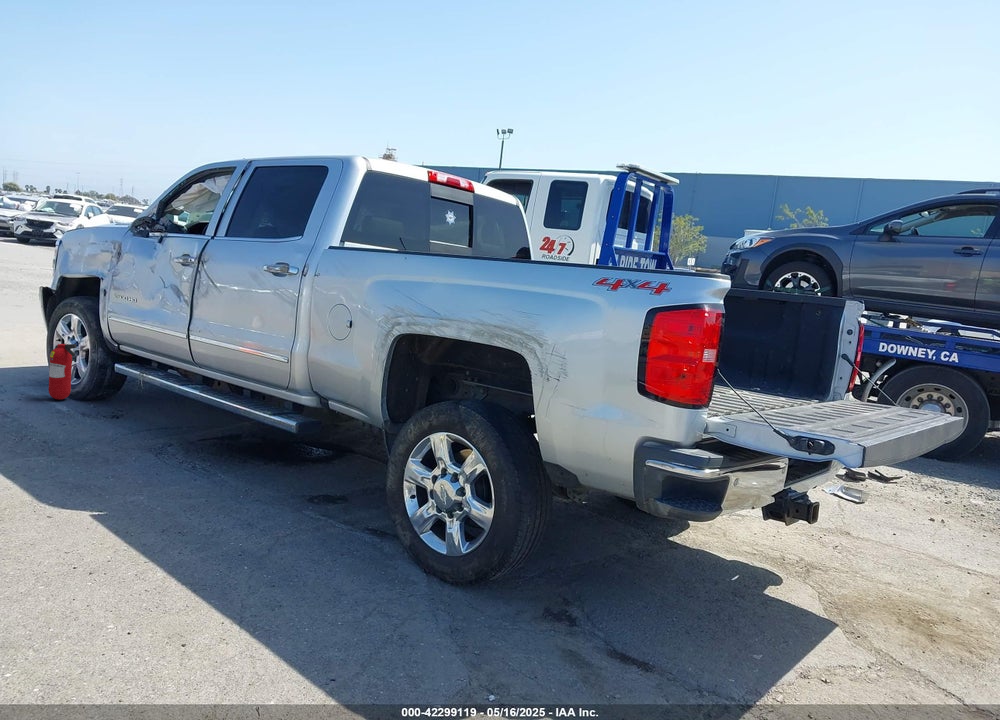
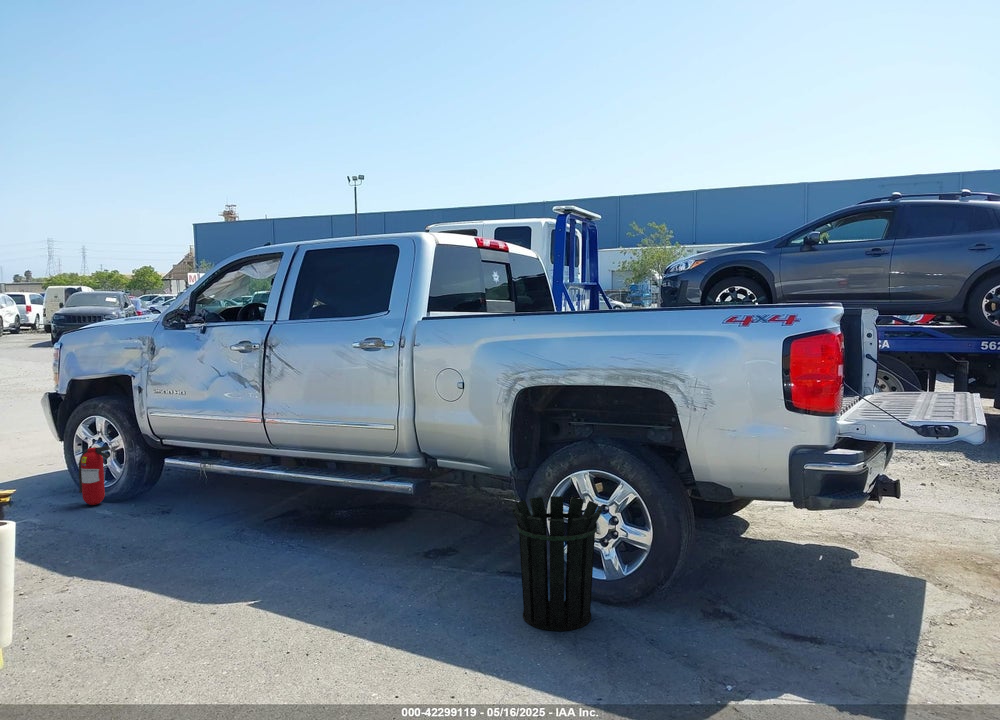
waste bin: none [339,453,441,603] -> present [512,496,602,631]

